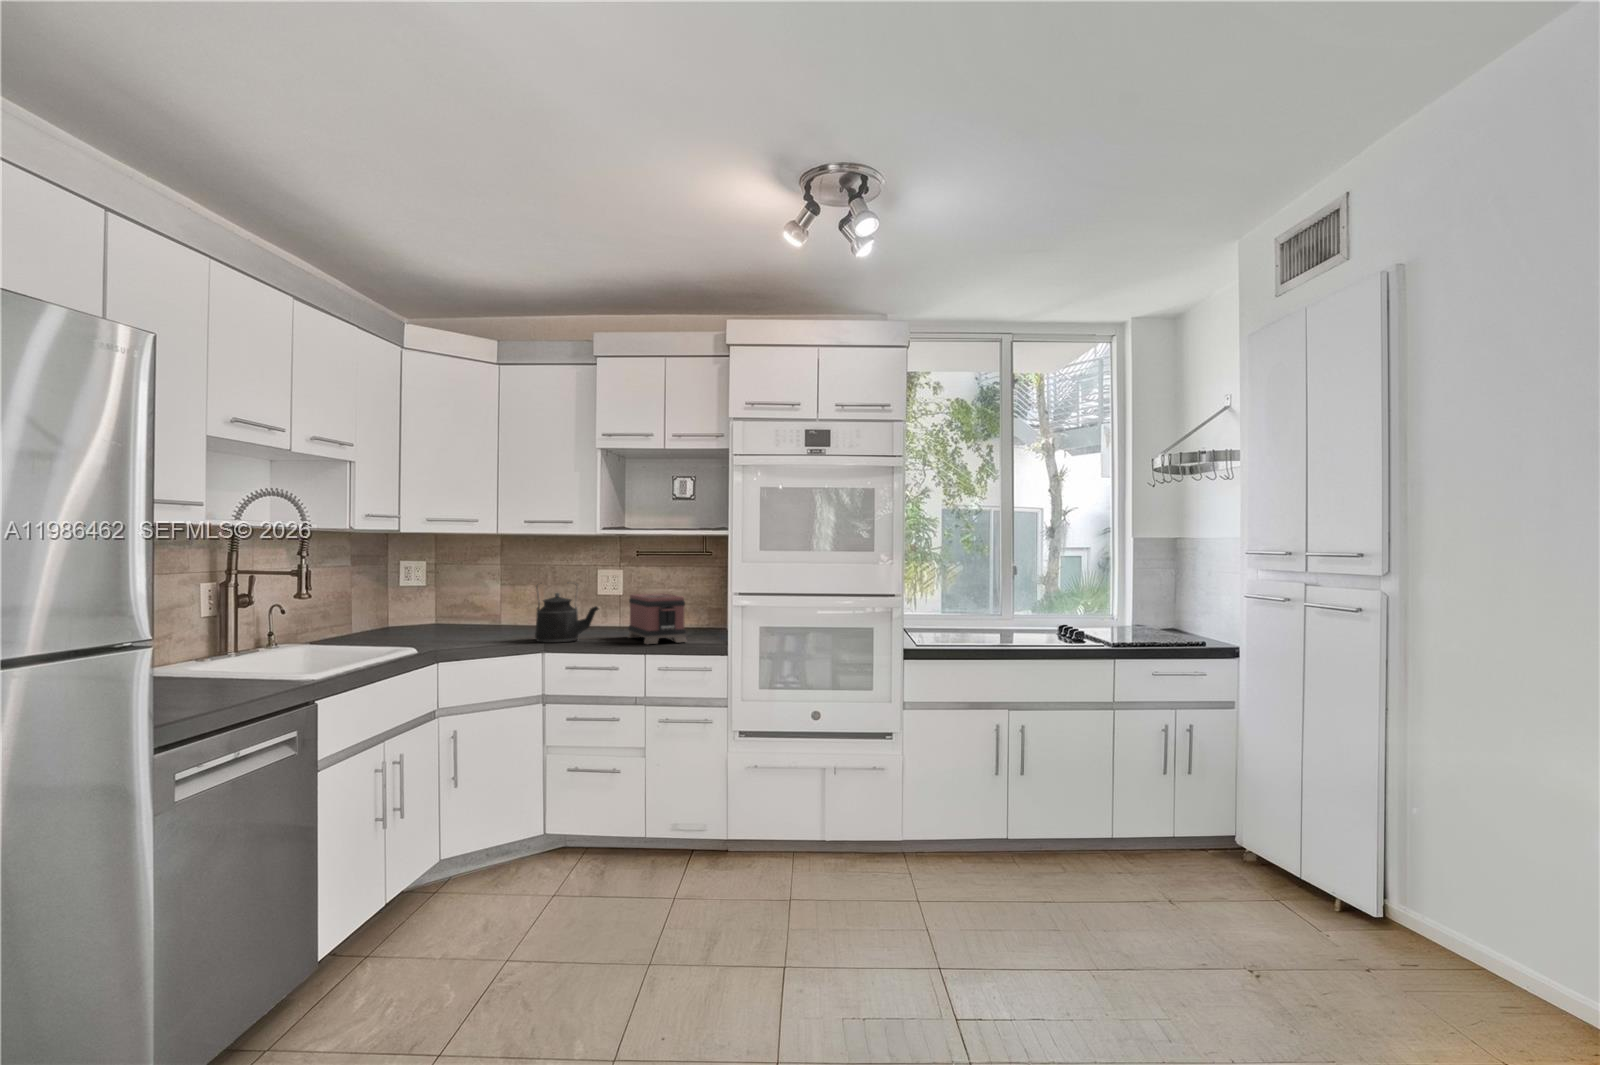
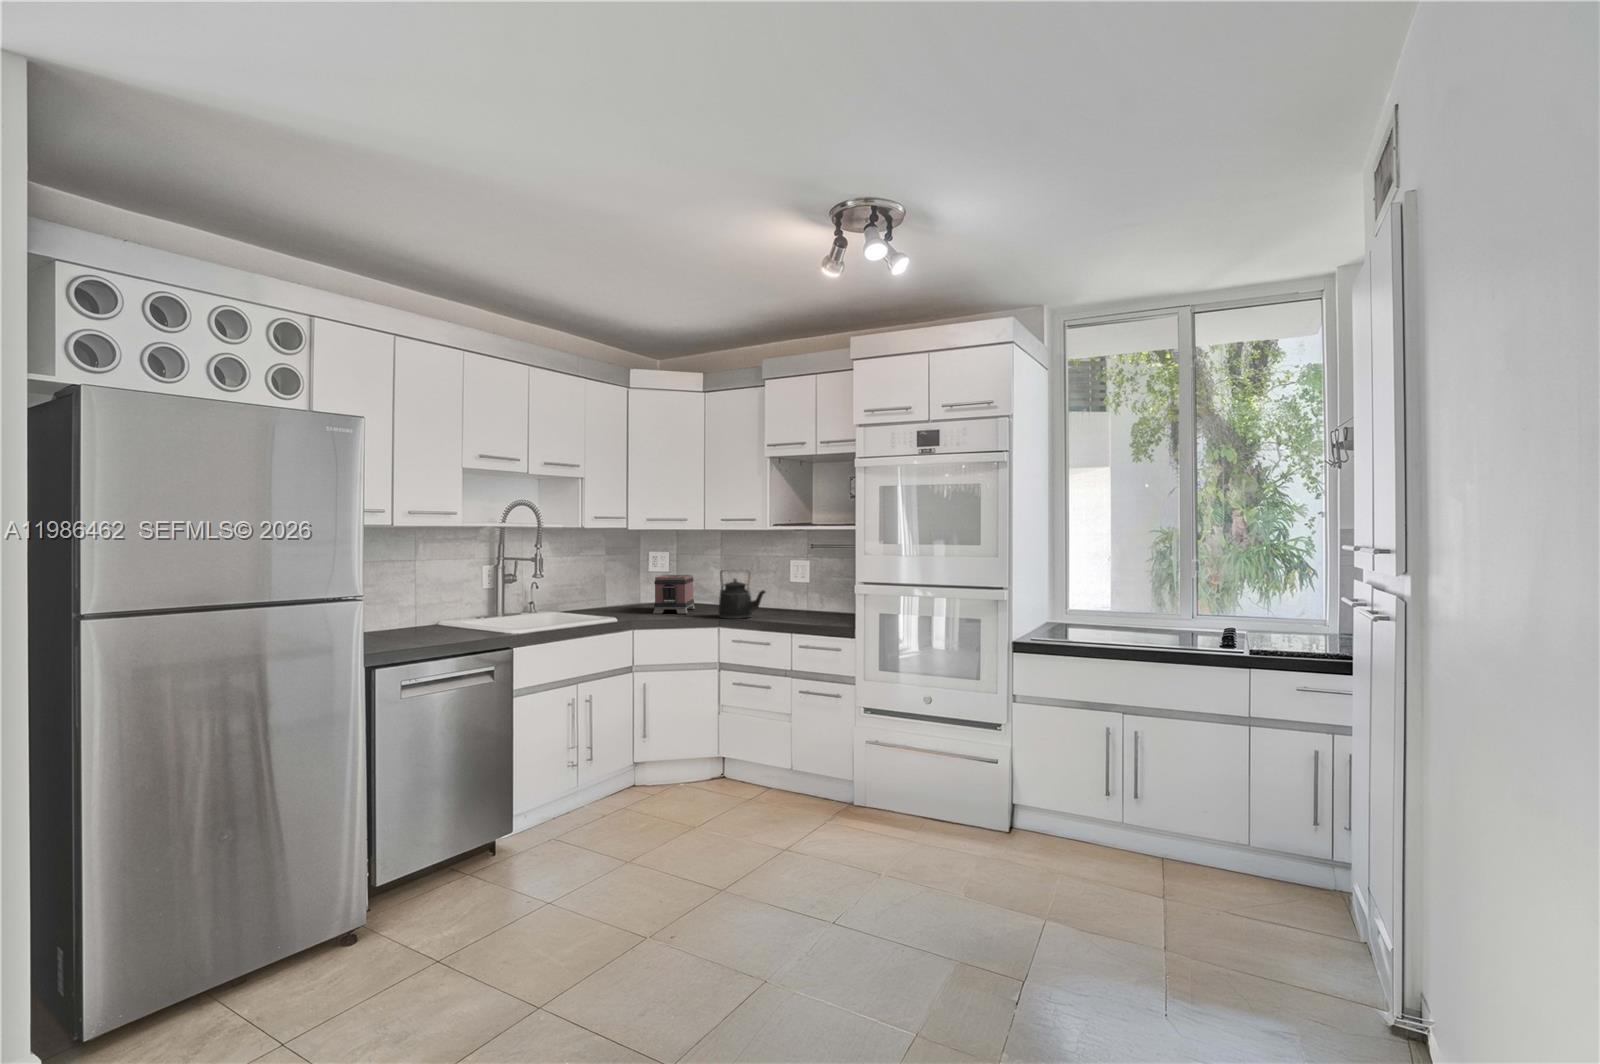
toaster: present [628,593,687,644] -> present [653,575,695,614]

